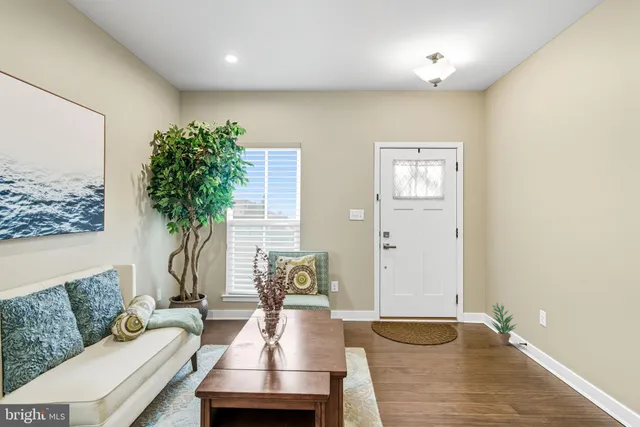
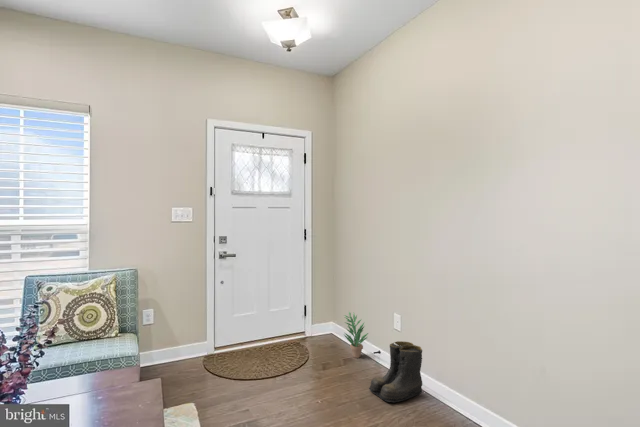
boots: none [509,331,569,383] -> present [369,341,422,403]

